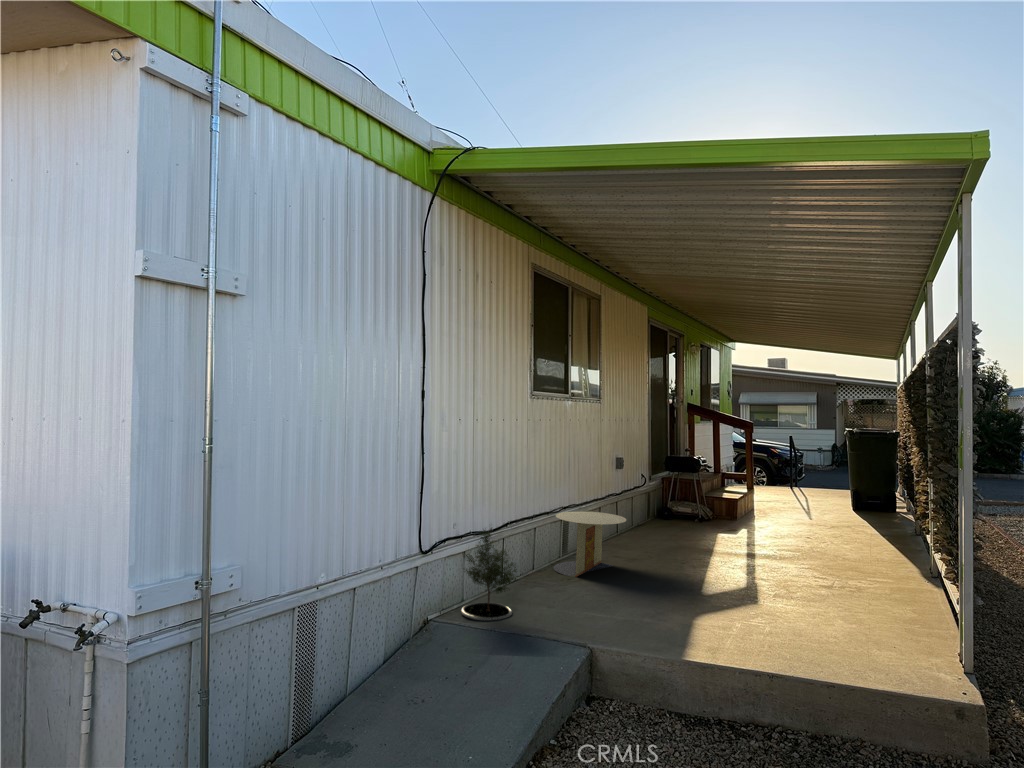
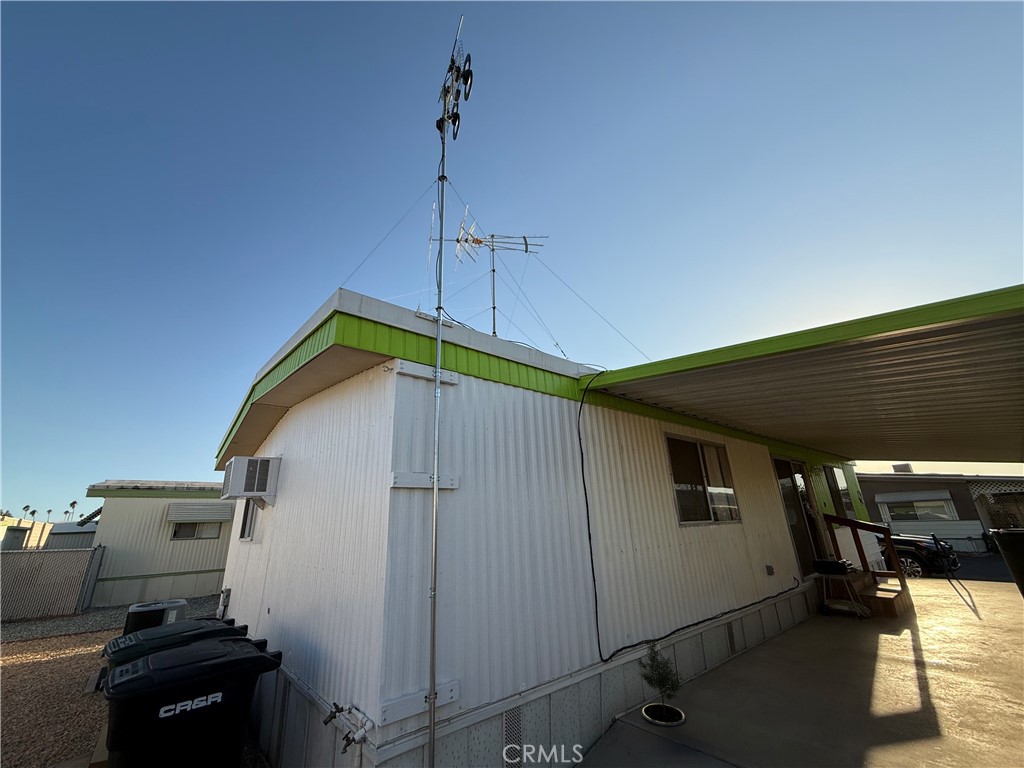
side table: present [554,511,626,577] -> none [714,616,789,684]

